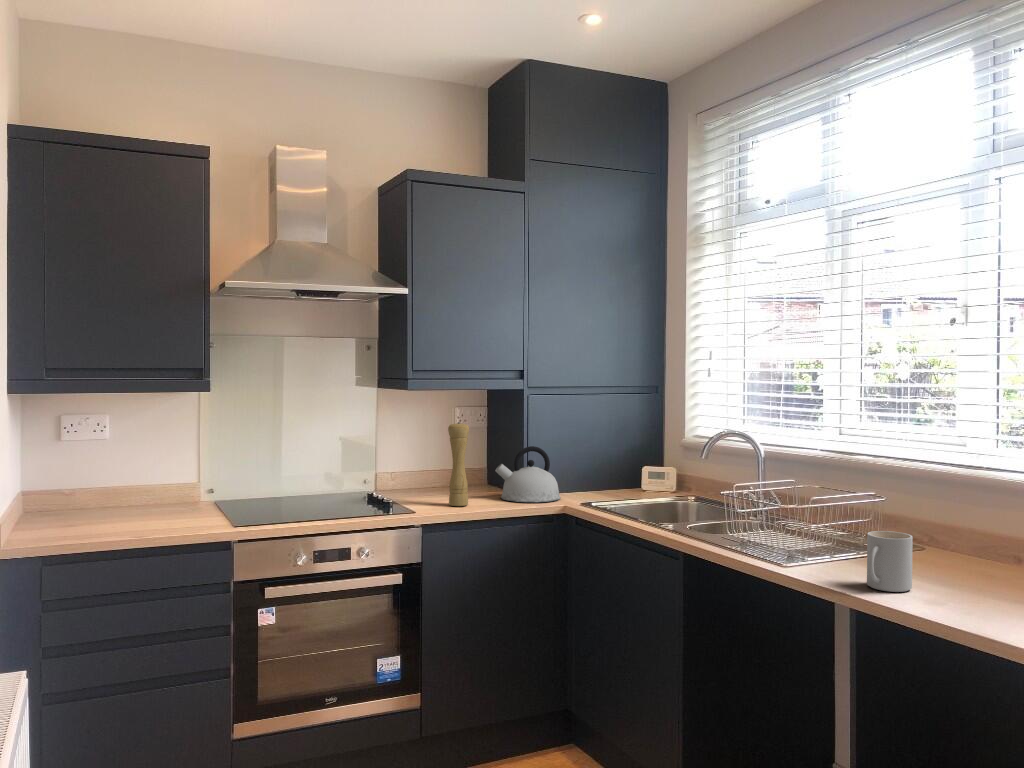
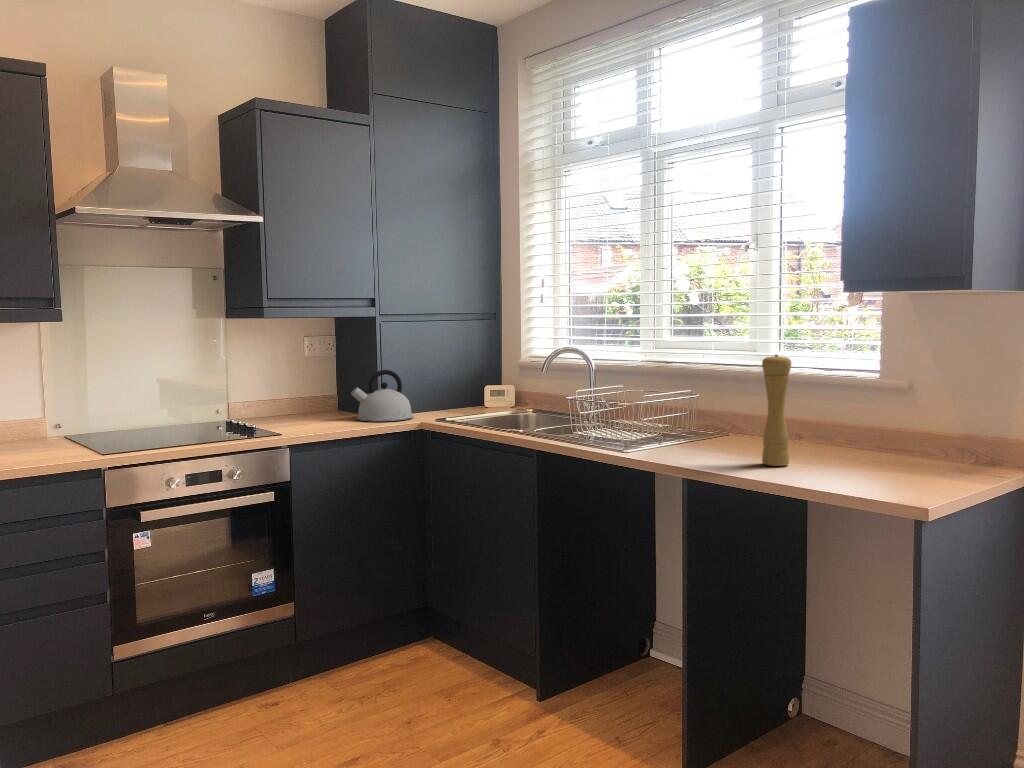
pepper mill: present [448,422,469,506] -> present [762,355,791,466]
mug: present [867,531,913,592] -> none [697,417,733,464]

